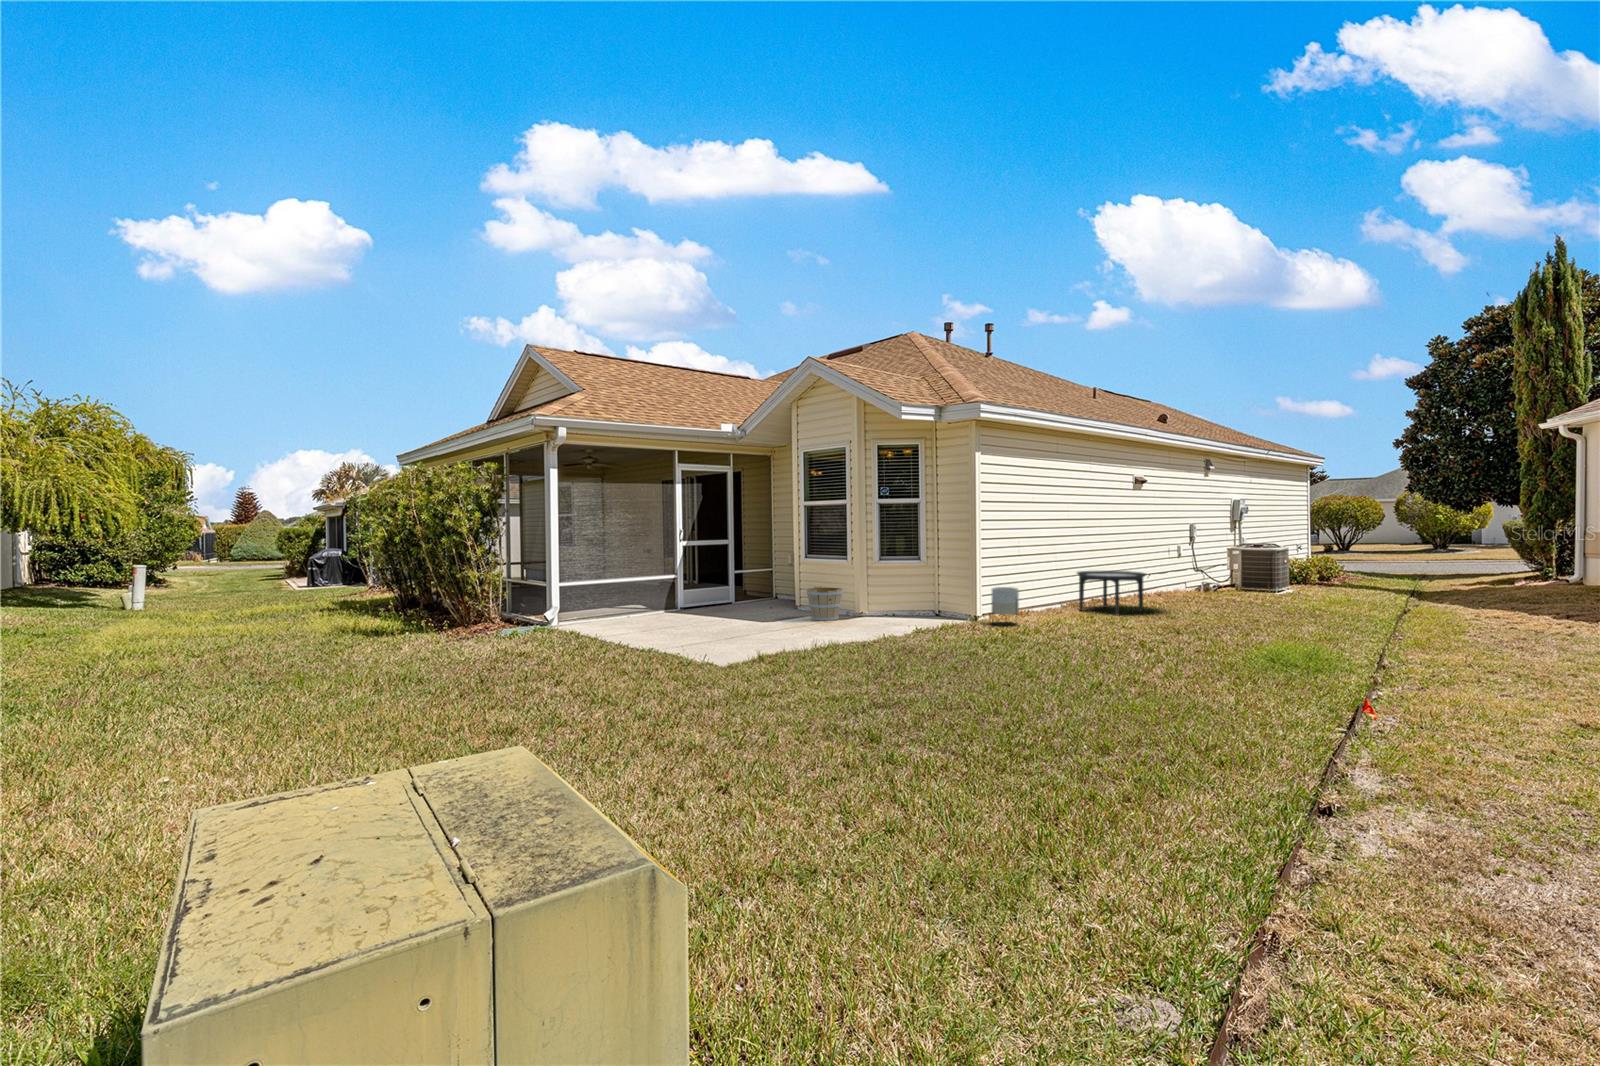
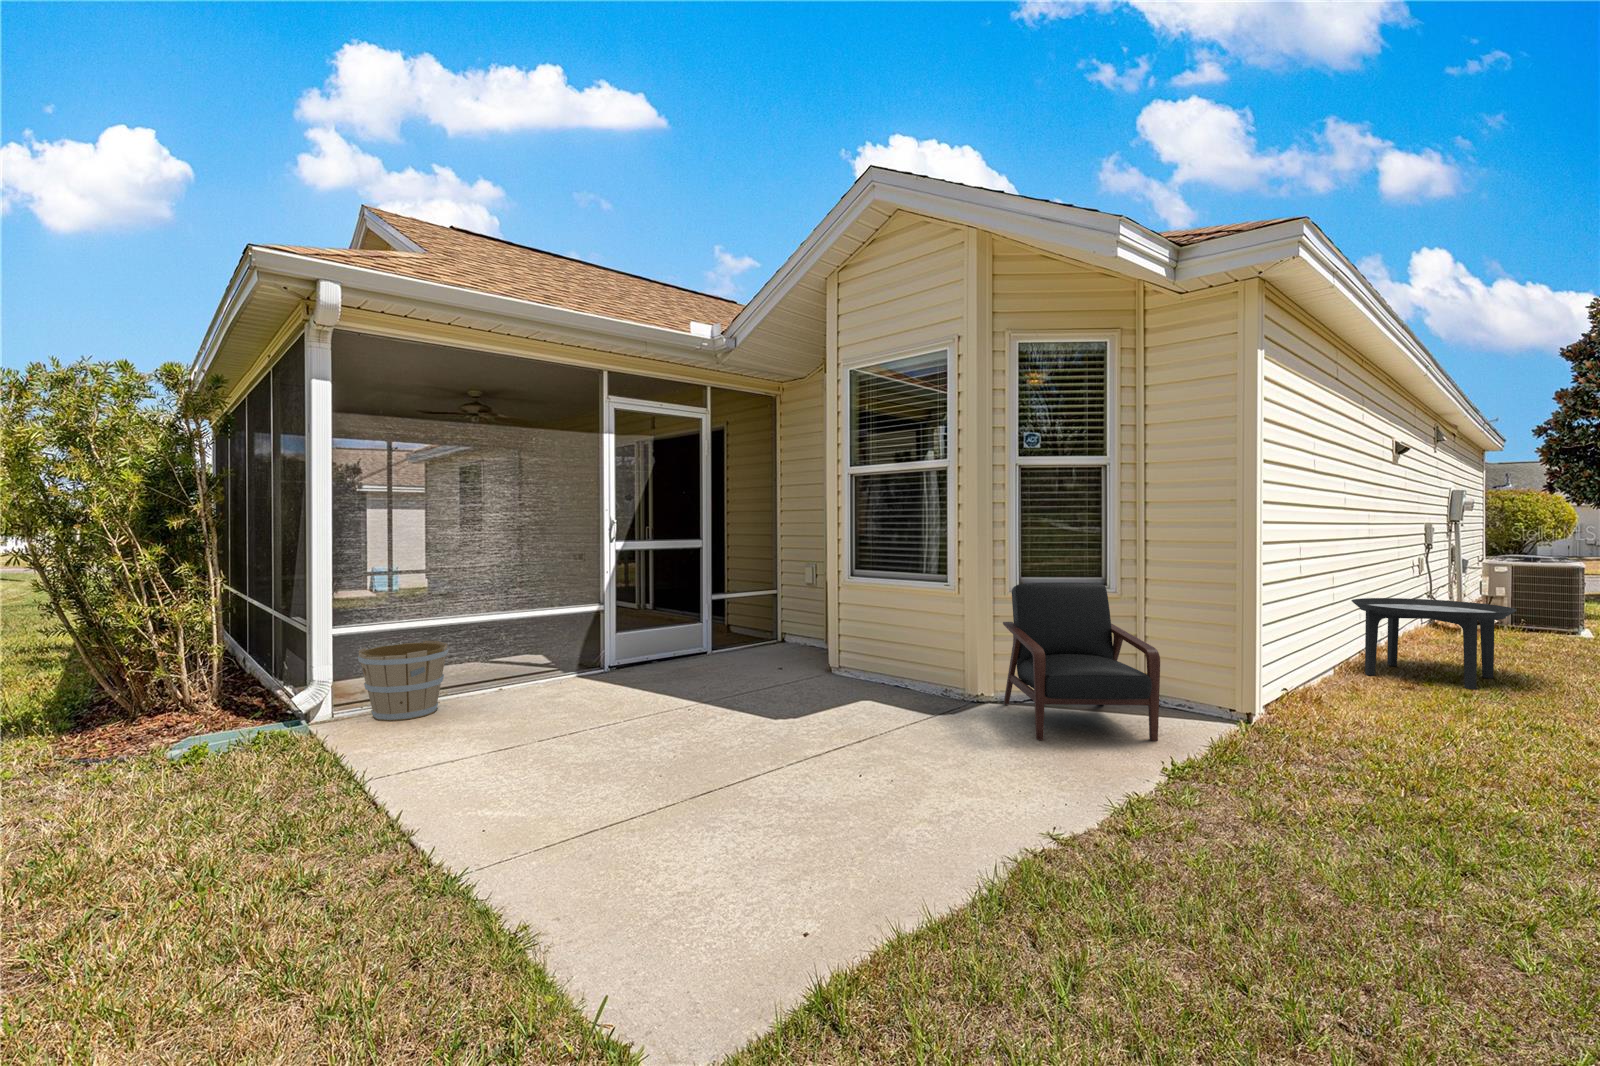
chair: none [869,561,923,629] -> present [1003,583,1160,741]
wooden bucket: present [807,587,843,621] -> present [358,641,449,721]
planter: present [992,587,1019,615] -> none [1275,639,1345,725]

